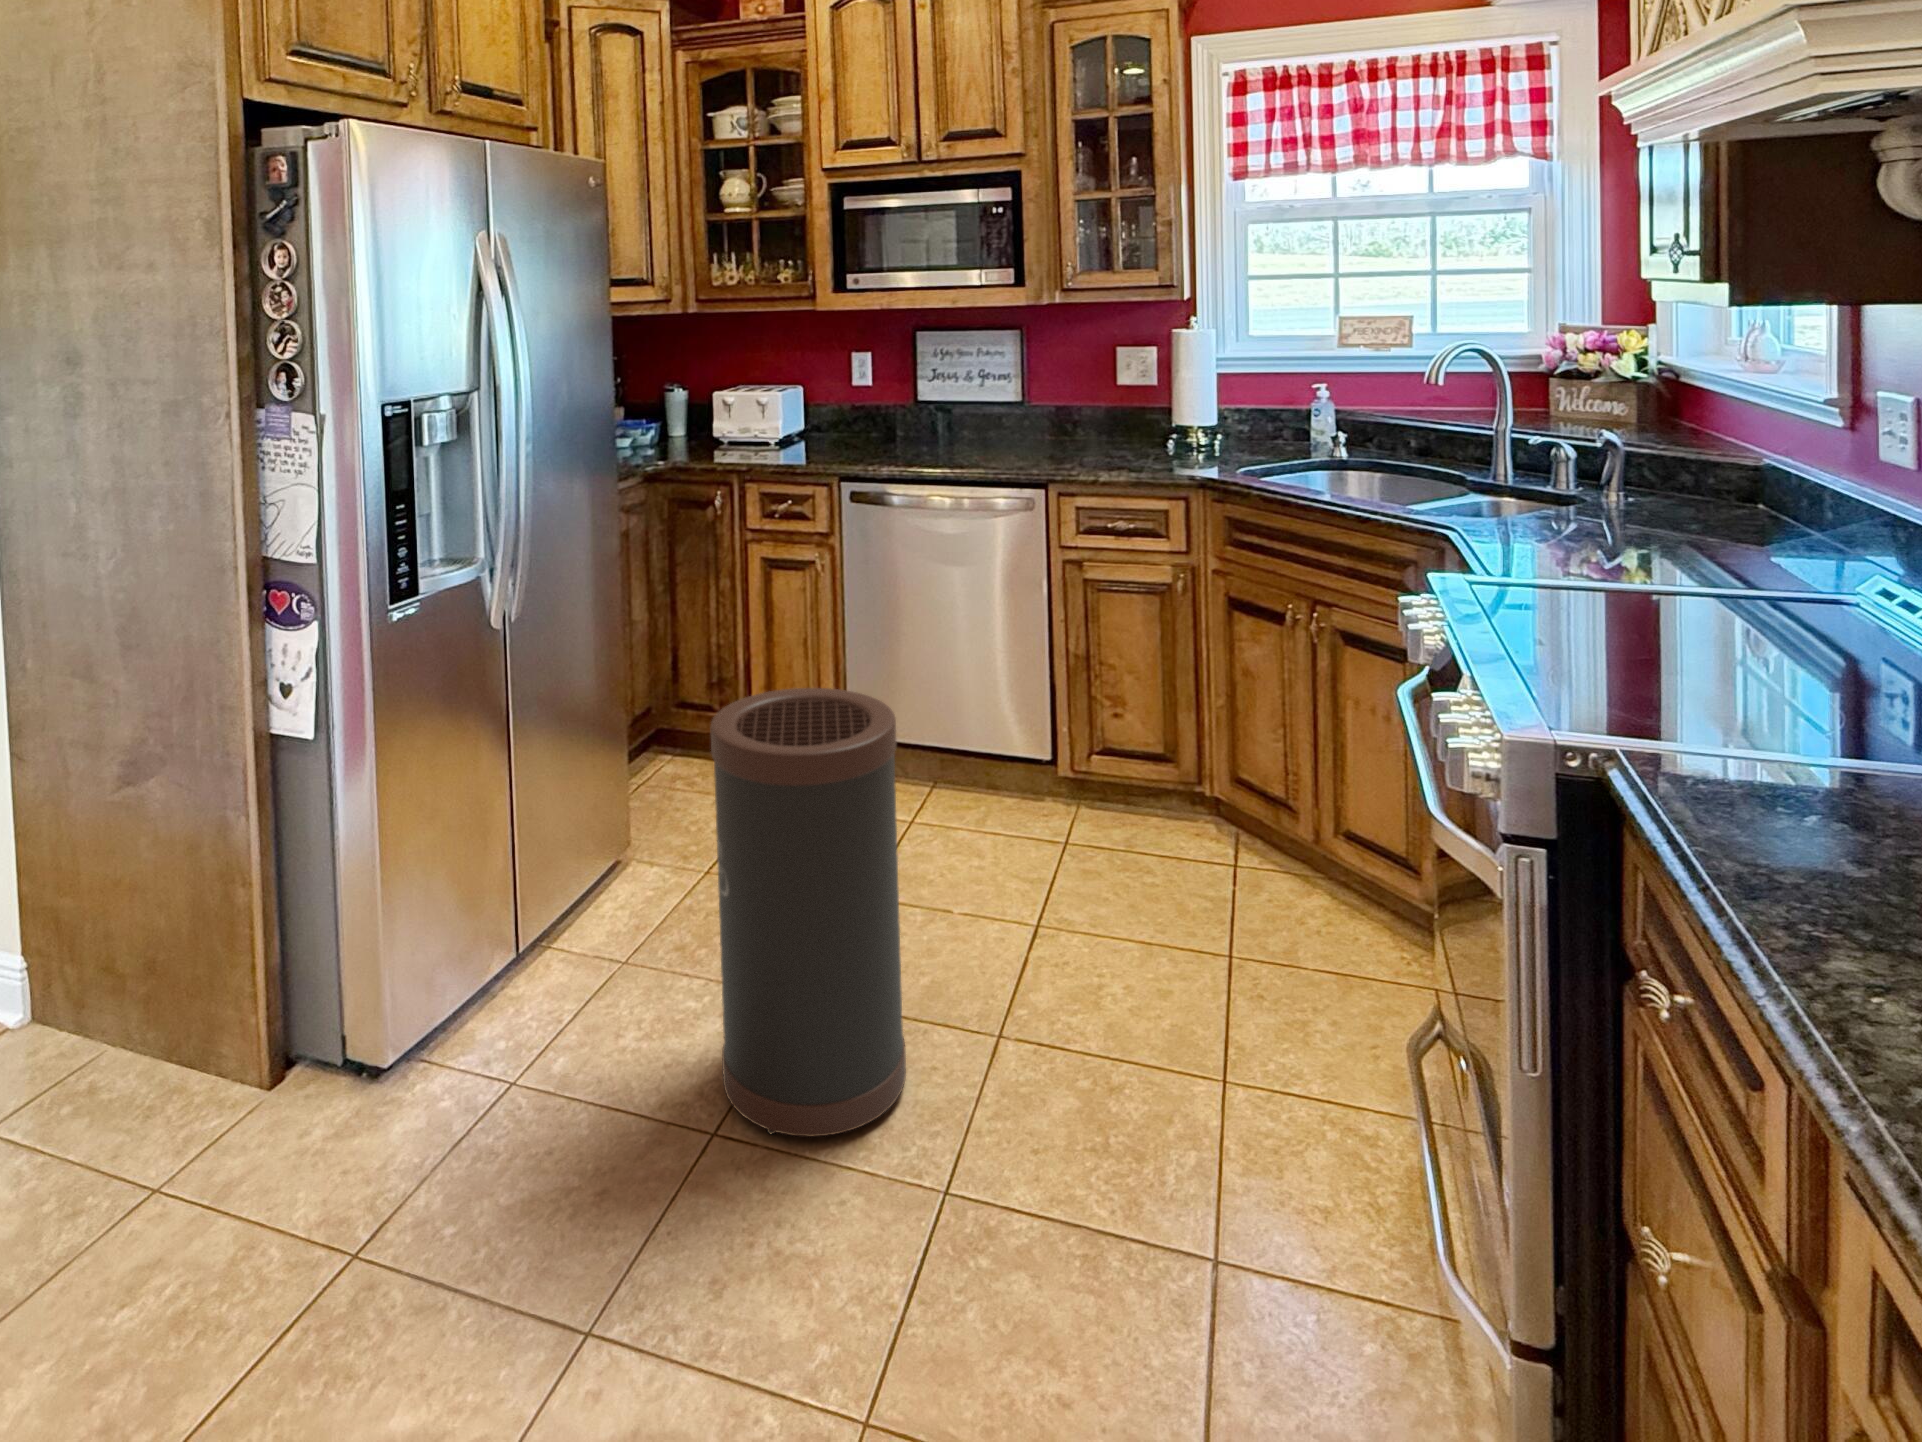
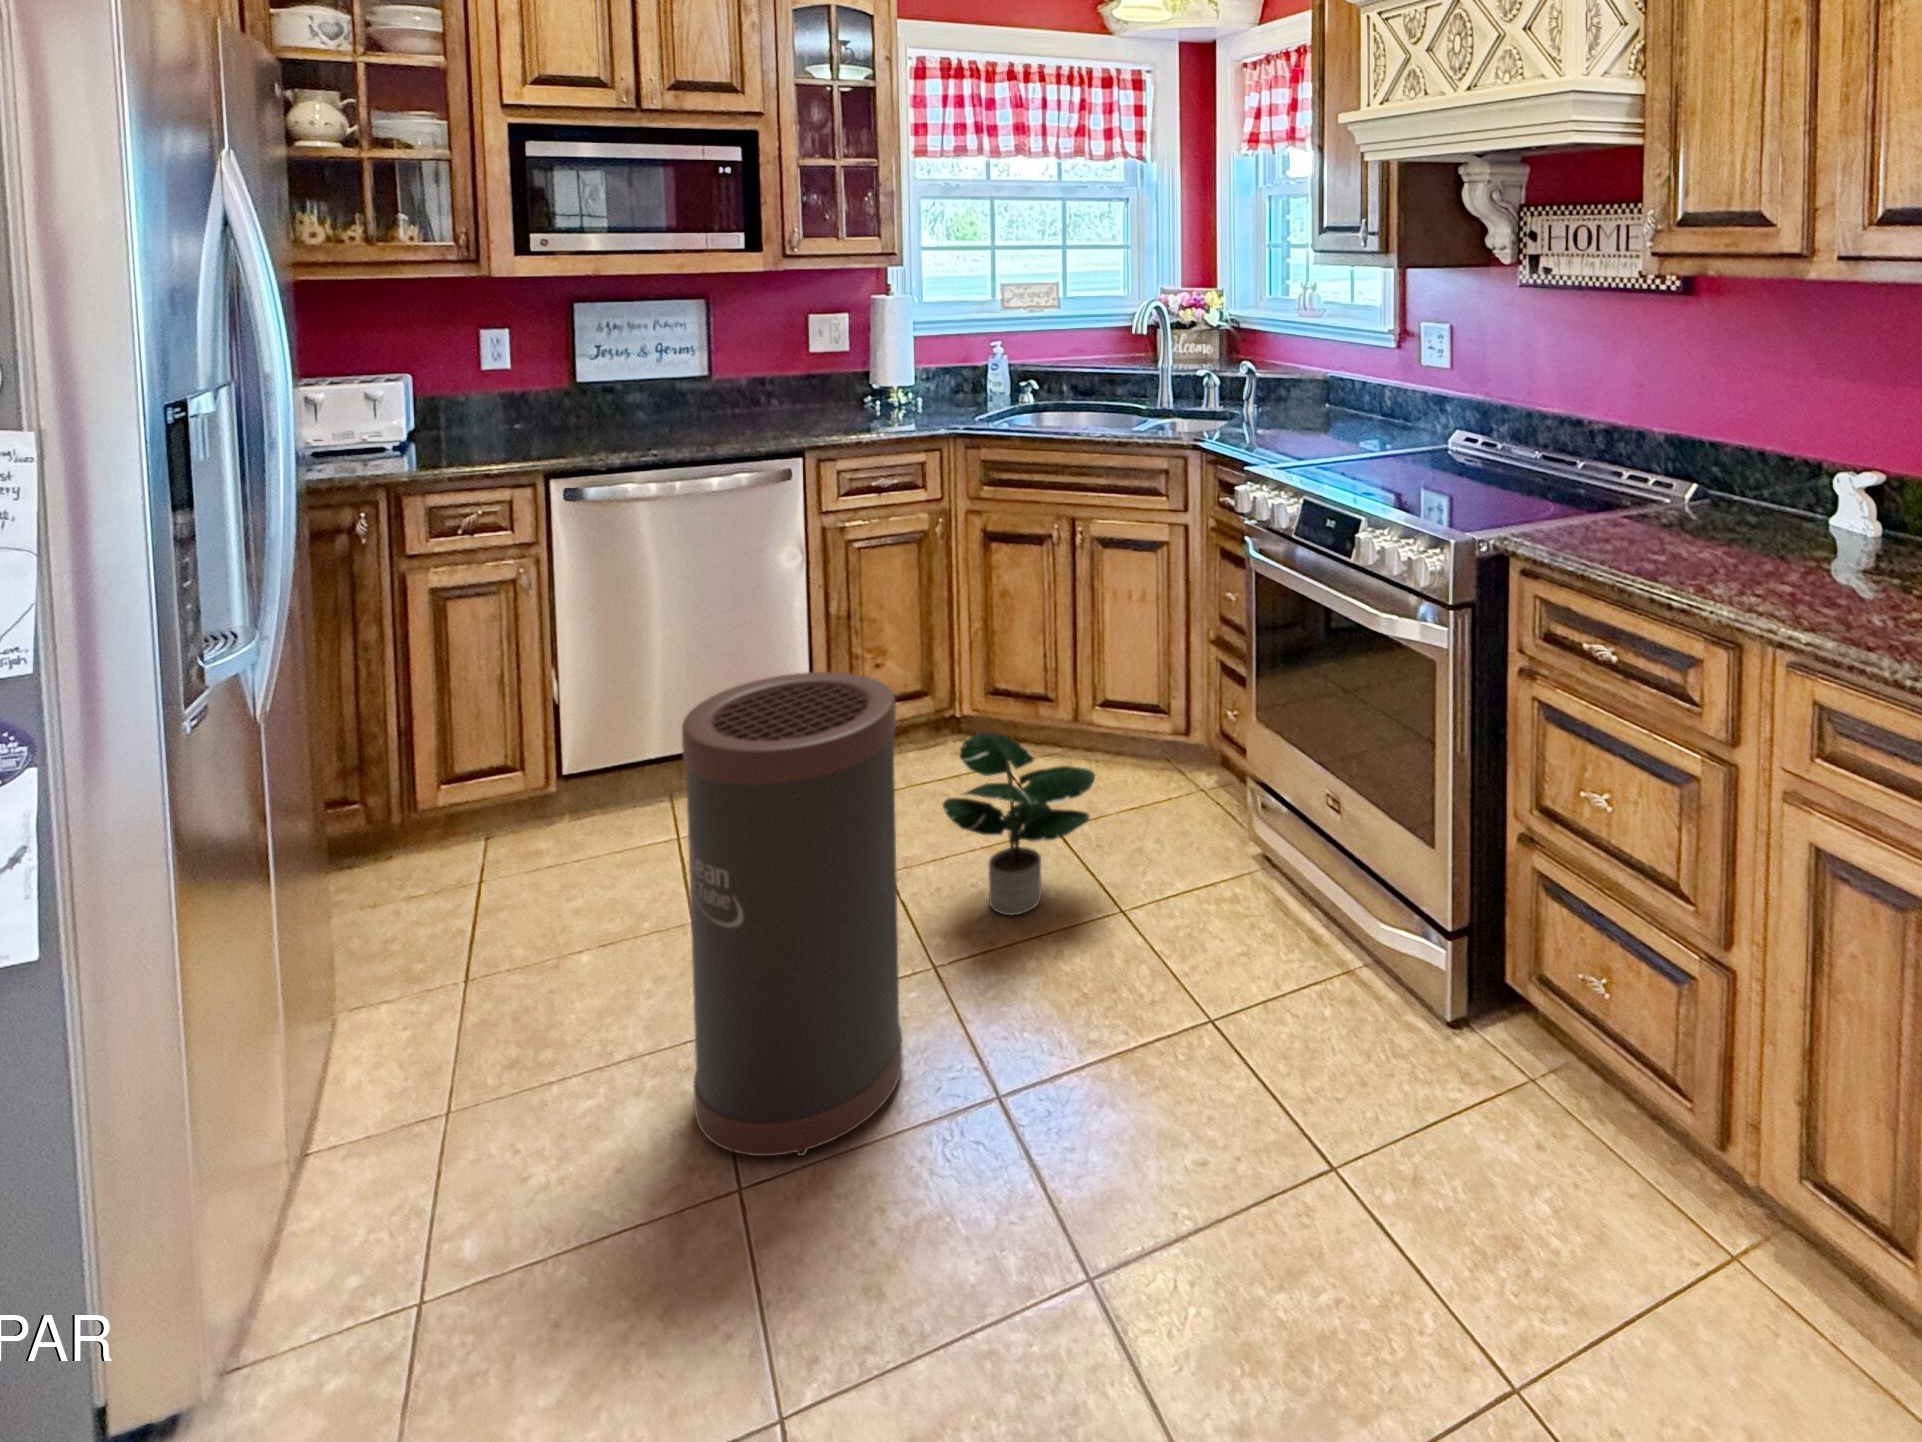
potted plant: none [1045,815,1217,1031] -> present [943,732,1095,915]

